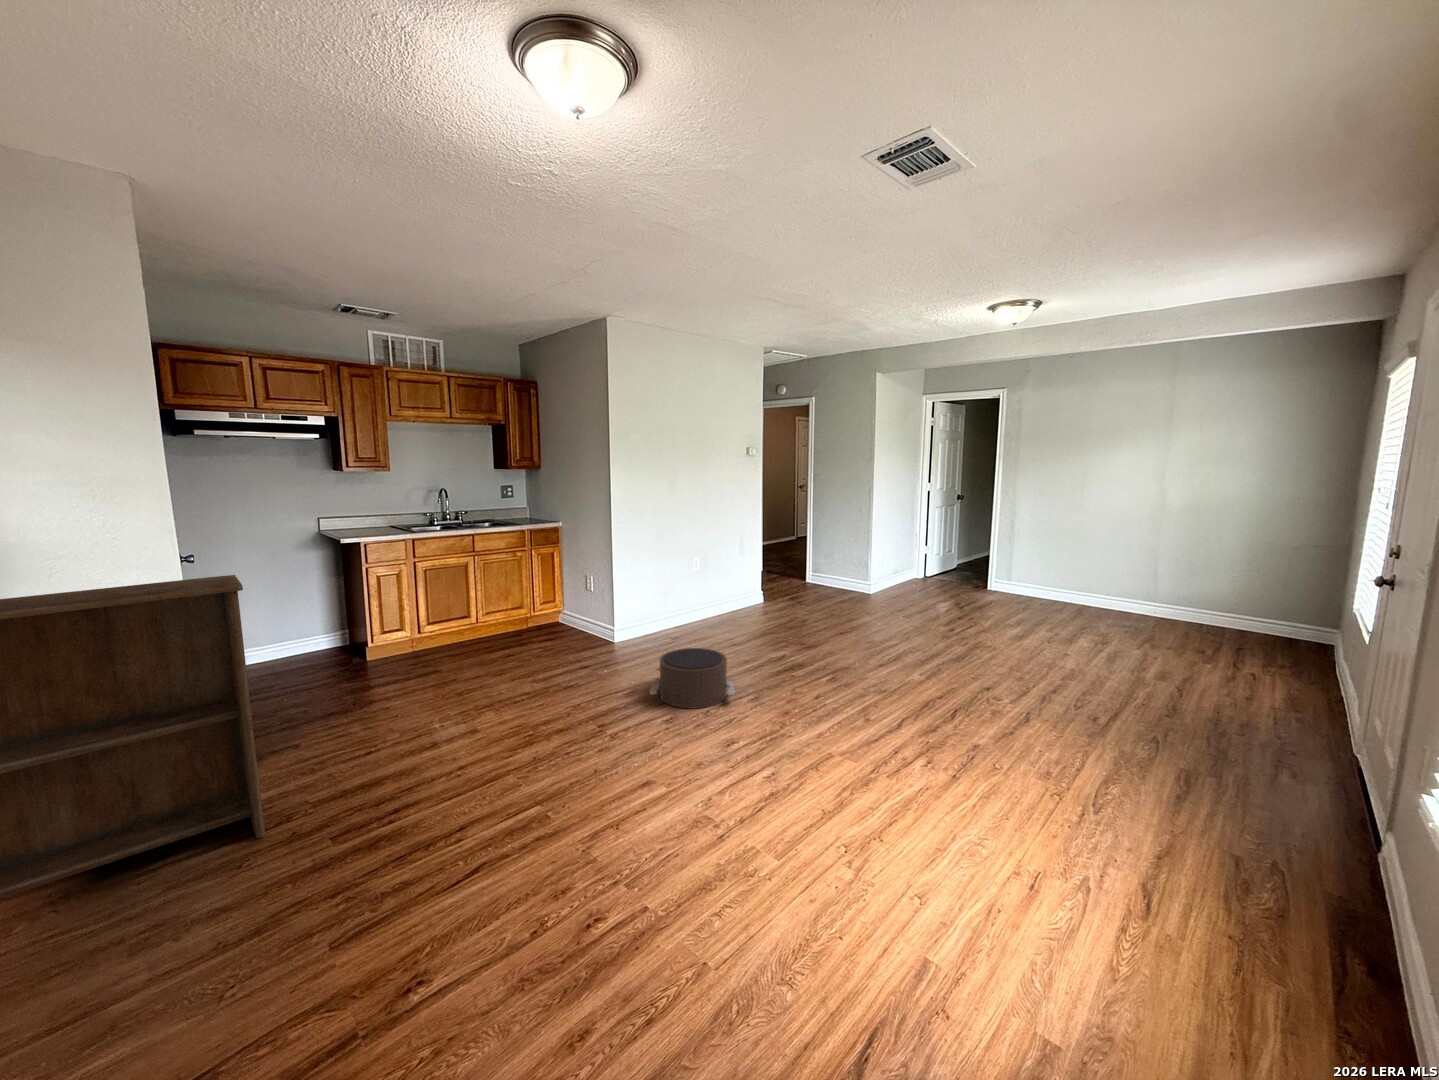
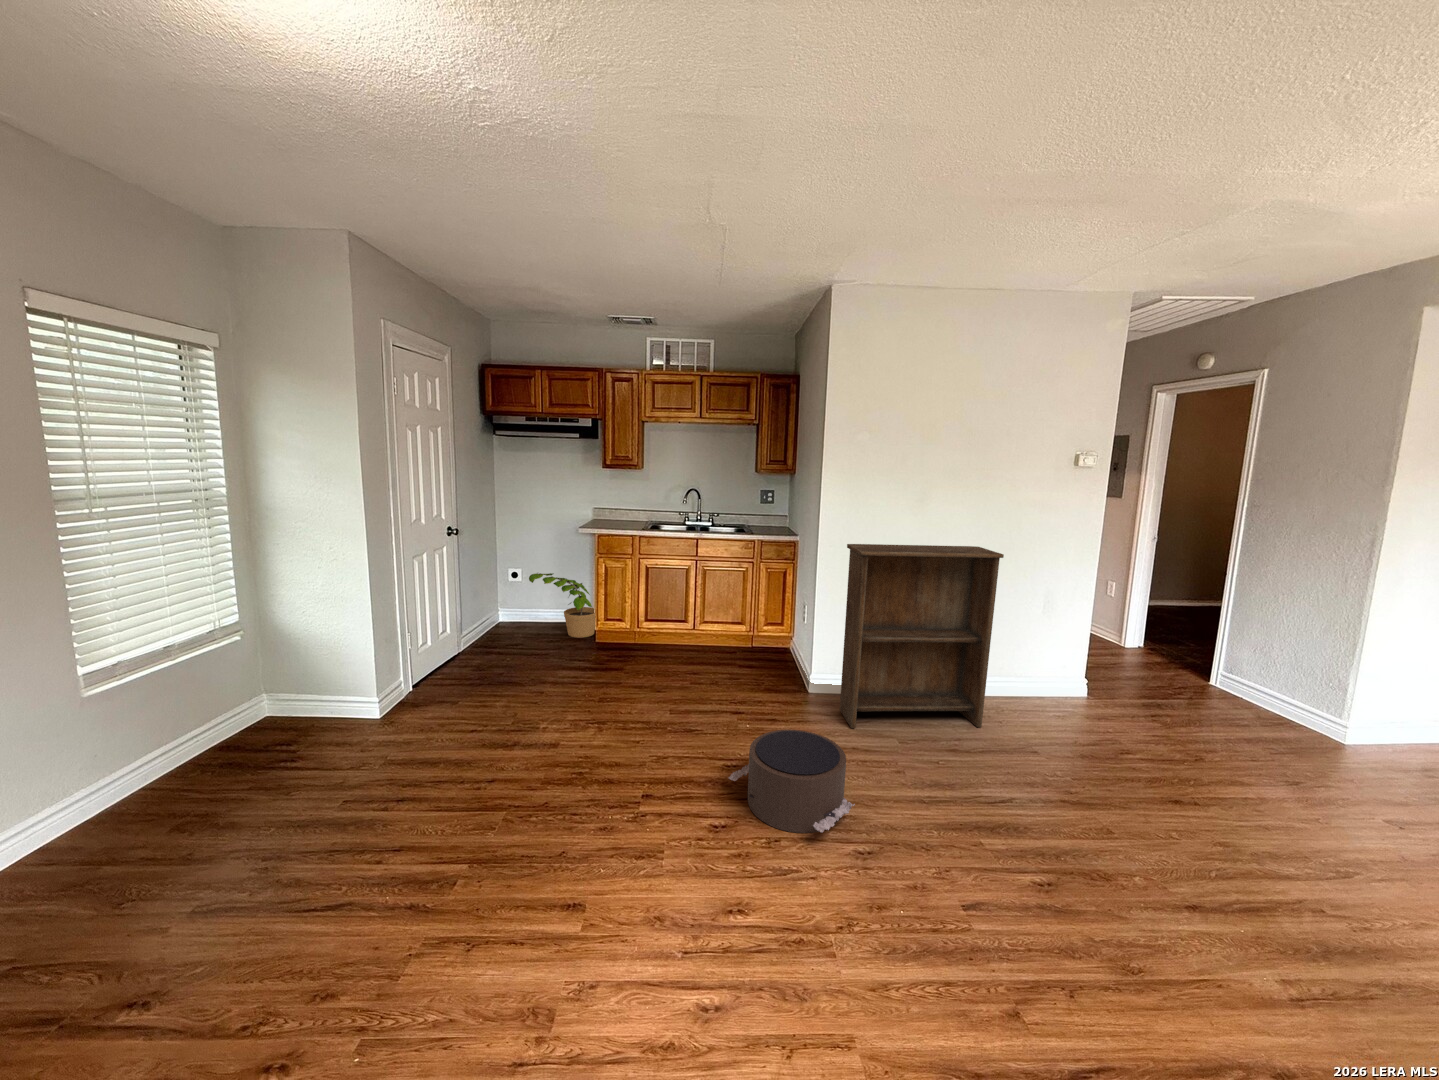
bookshelf: present [0,575,265,899] -> present [840,544,1004,728]
potted plant: none [252,600,354,667] -> present [529,573,595,638]

